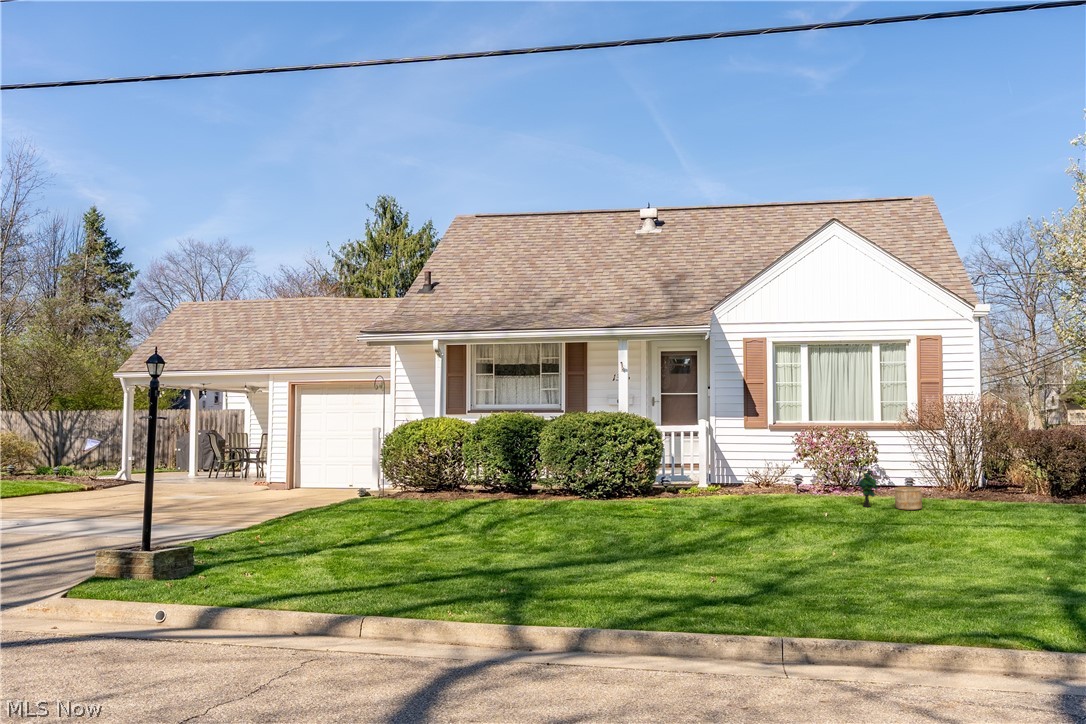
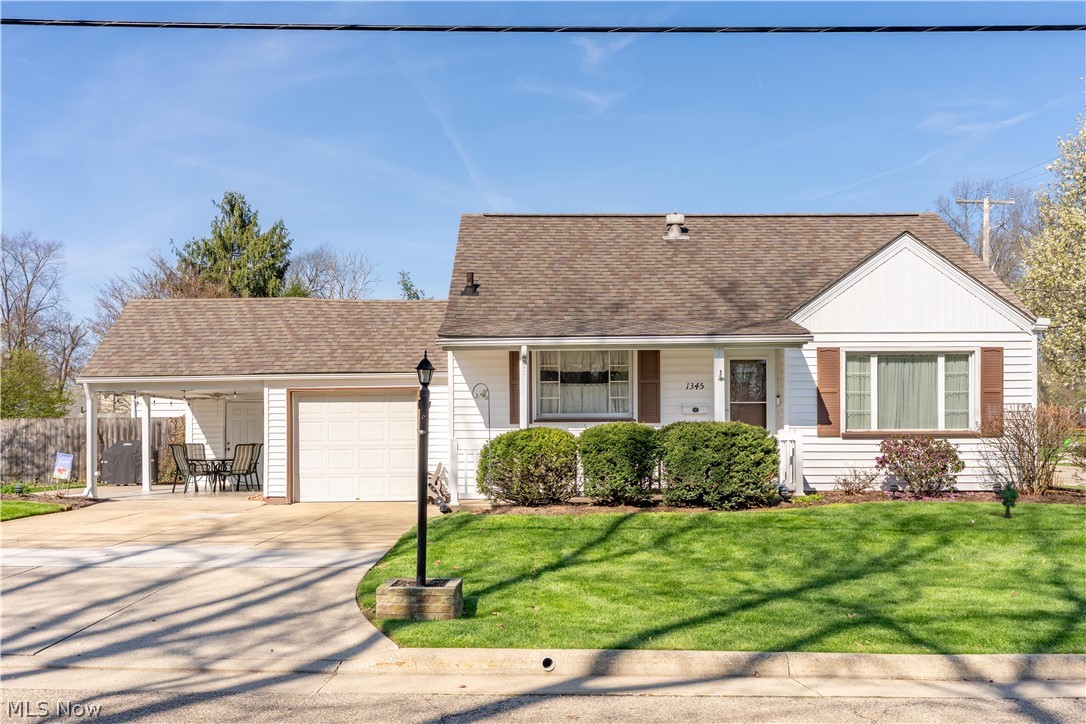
wooden bucket: present [894,487,922,510] -> none [1036,497,1067,520]

